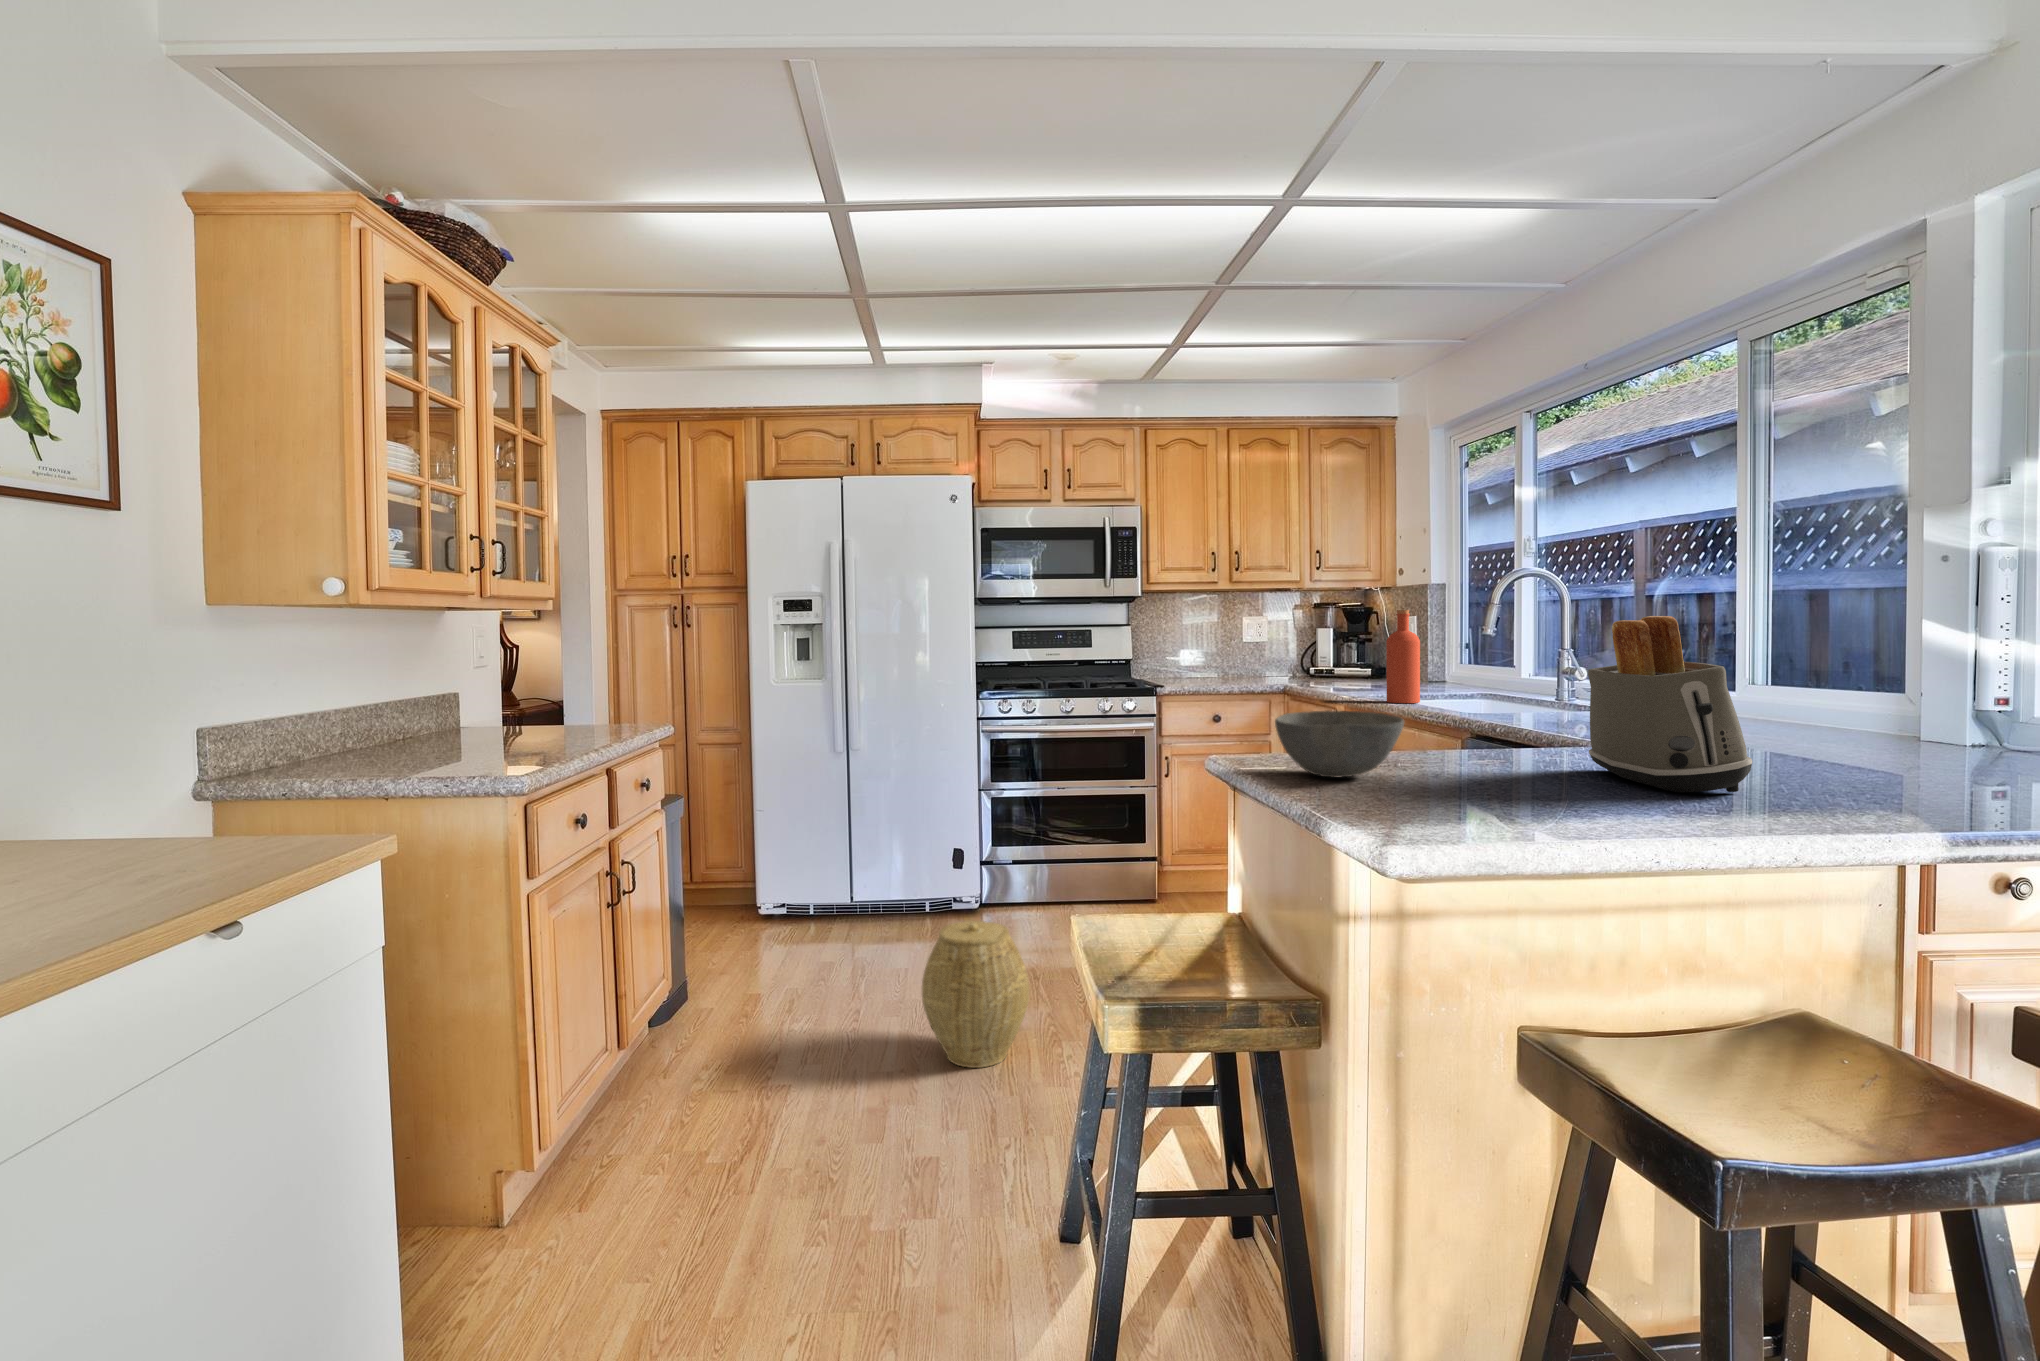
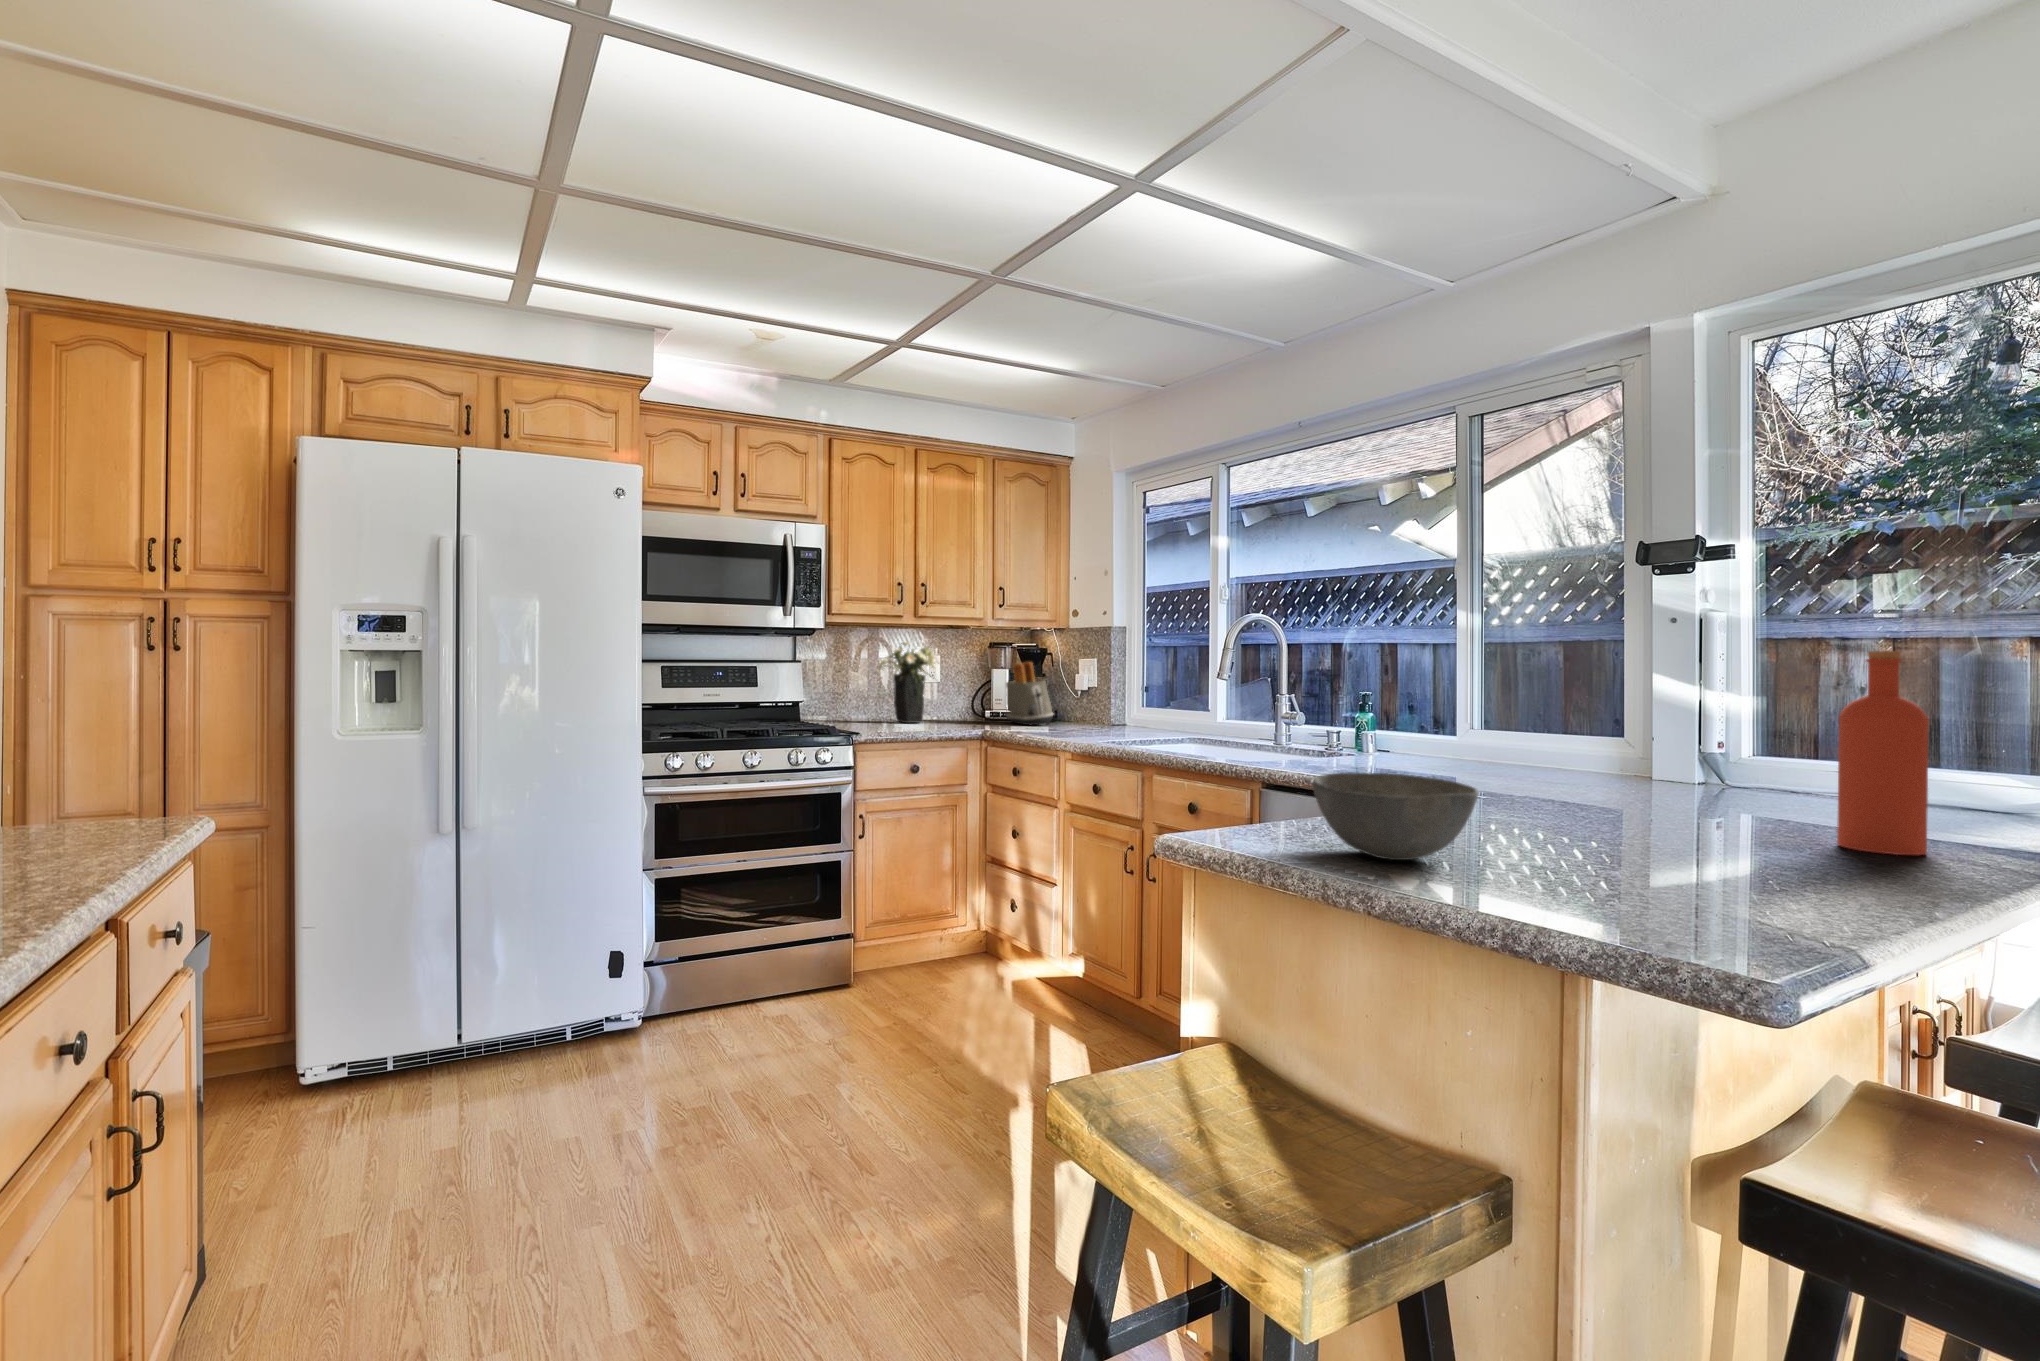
flower arrangement: none [1193,602,1256,679] -> present [875,642,936,723]
bottle: present [1387,610,1420,703] -> present [1837,651,1929,855]
toaster: present [1588,616,1752,792] -> present [1006,662,1053,725]
woven basket: present [922,921,1029,1068] -> none [672,1066,828,1287]

